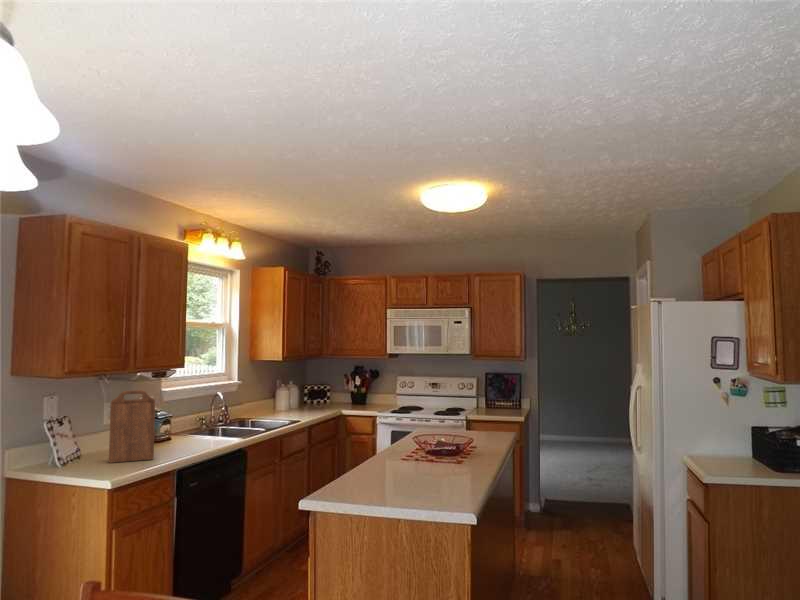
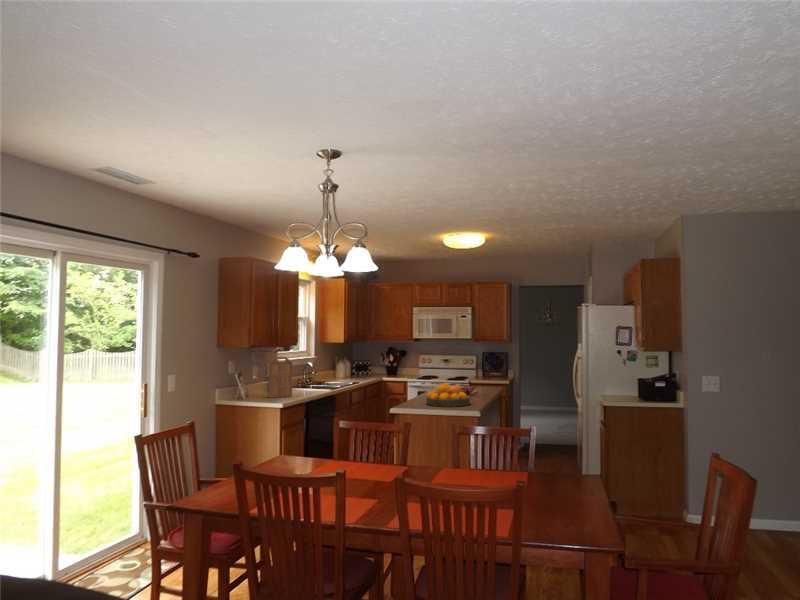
fruit bowl: none [377,441,459,493] -> present [426,383,470,407]

